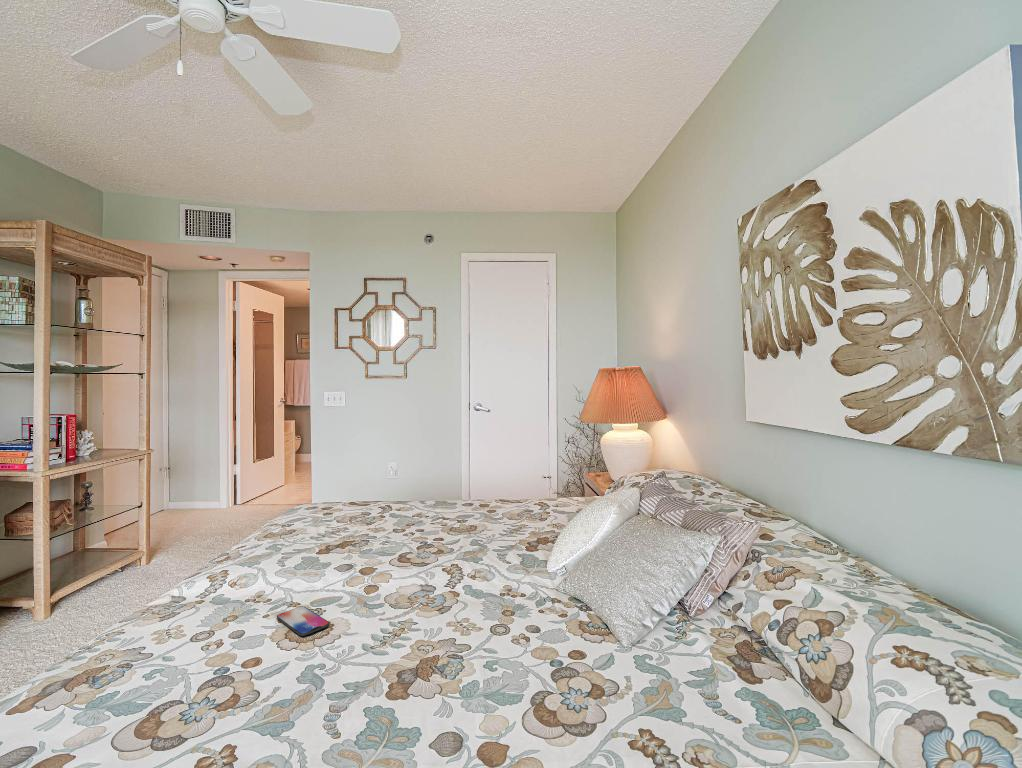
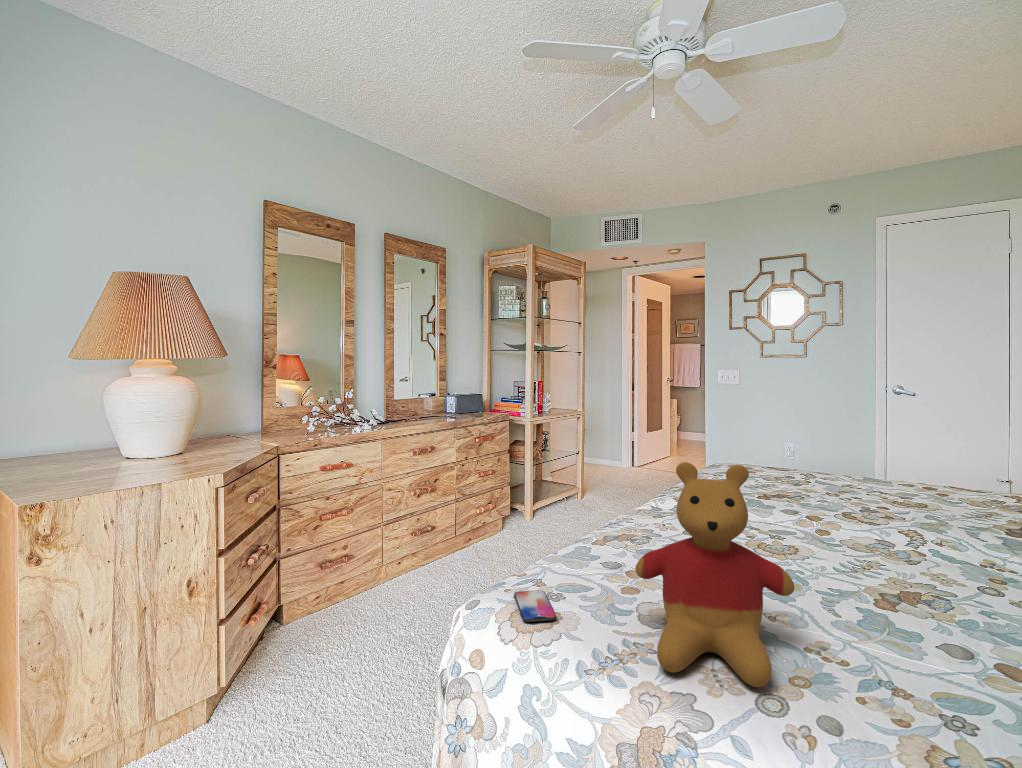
stuffed bear: none [395,474,499,632] -> present [635,462,794,687]

